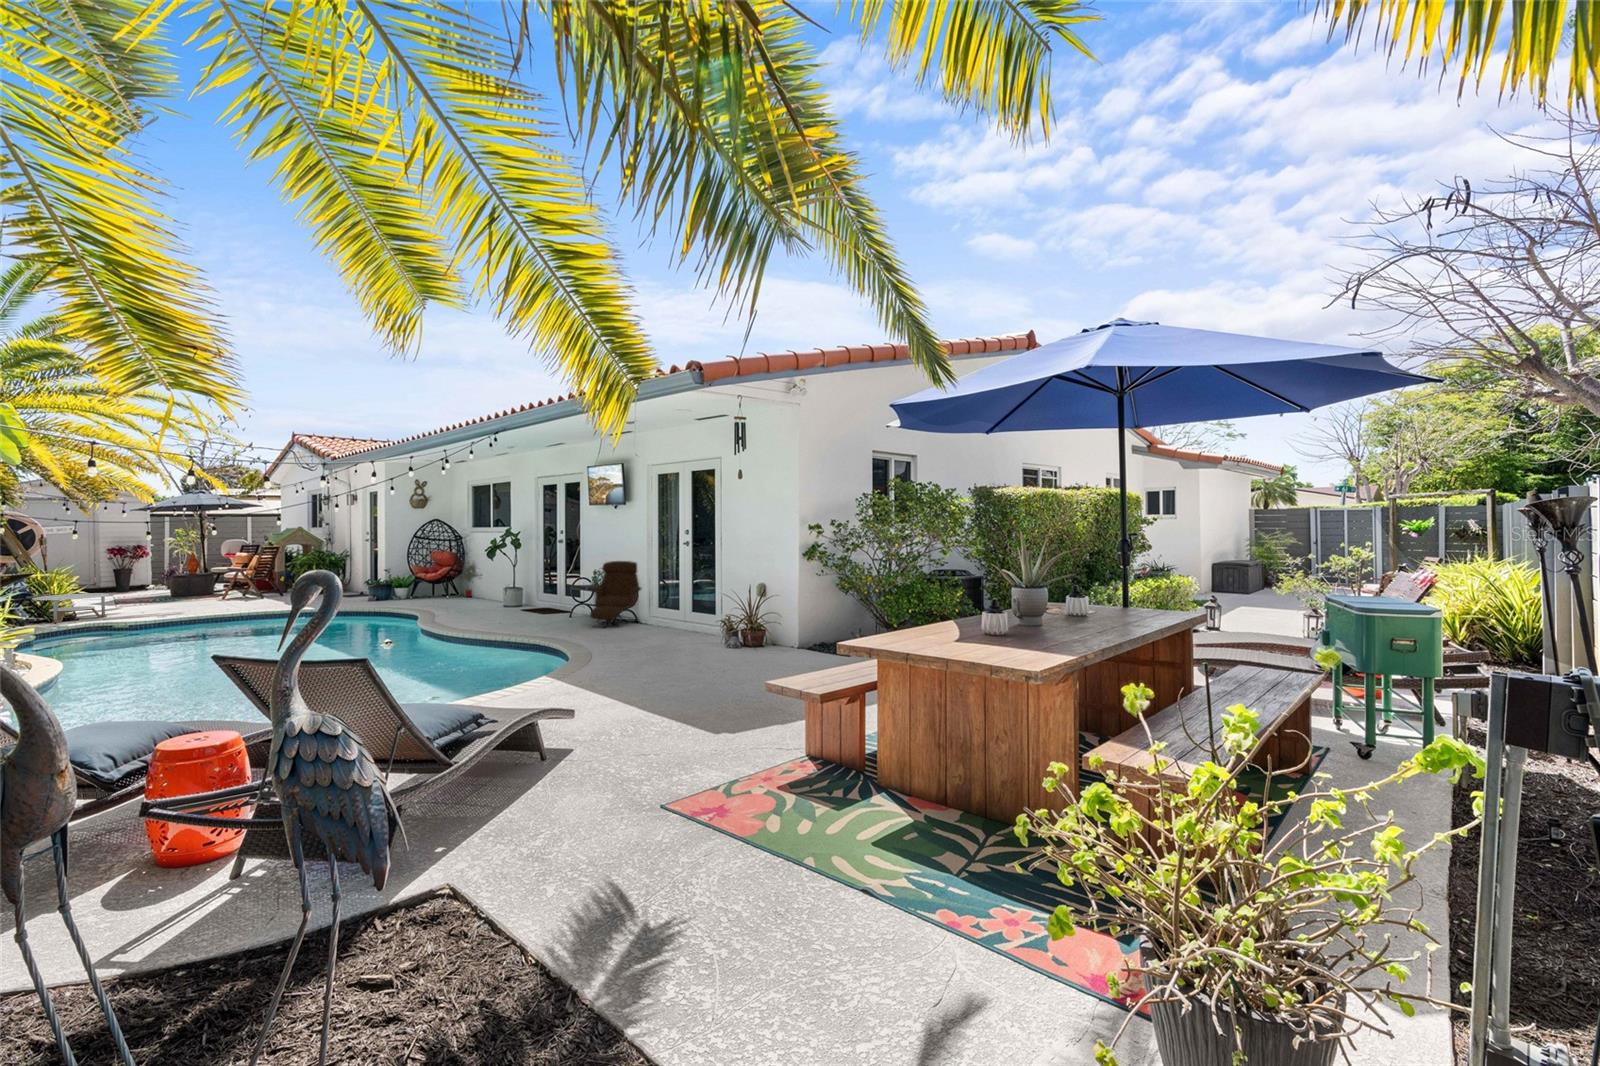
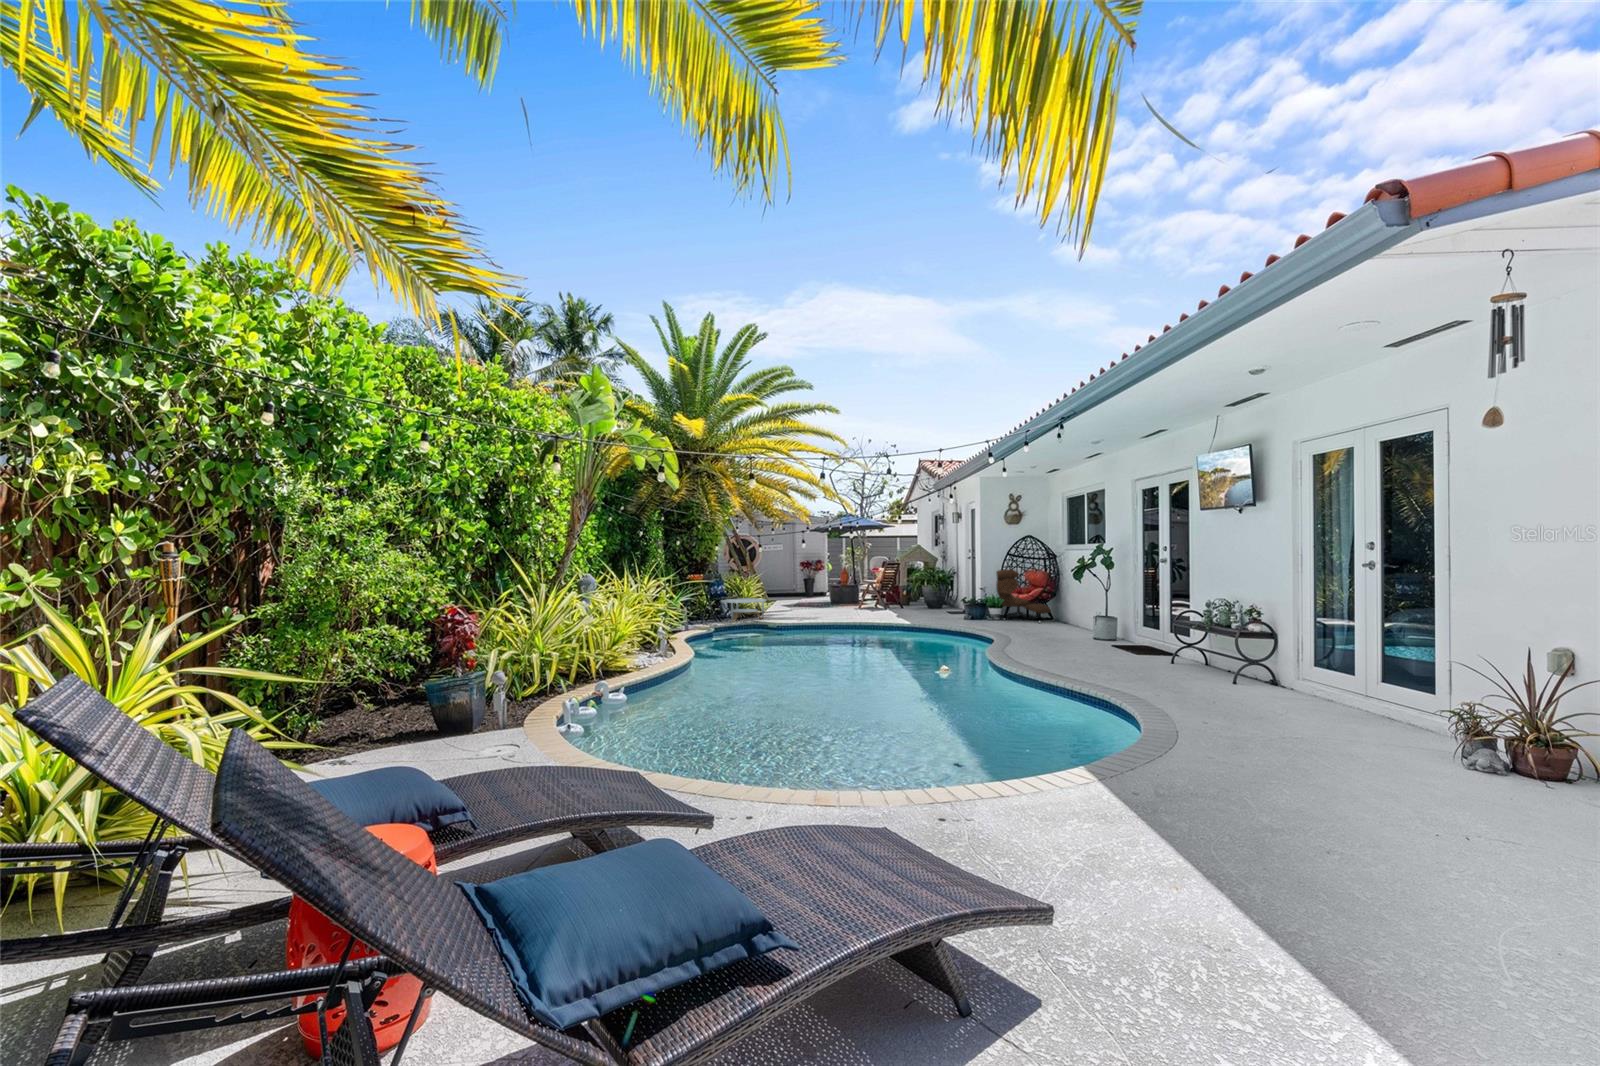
potted tree: present [463,561,482,597] -> none [1052,581,1077,623]
lounge chair: present [590,561,641,627] -> present [996,569,1051,618]

